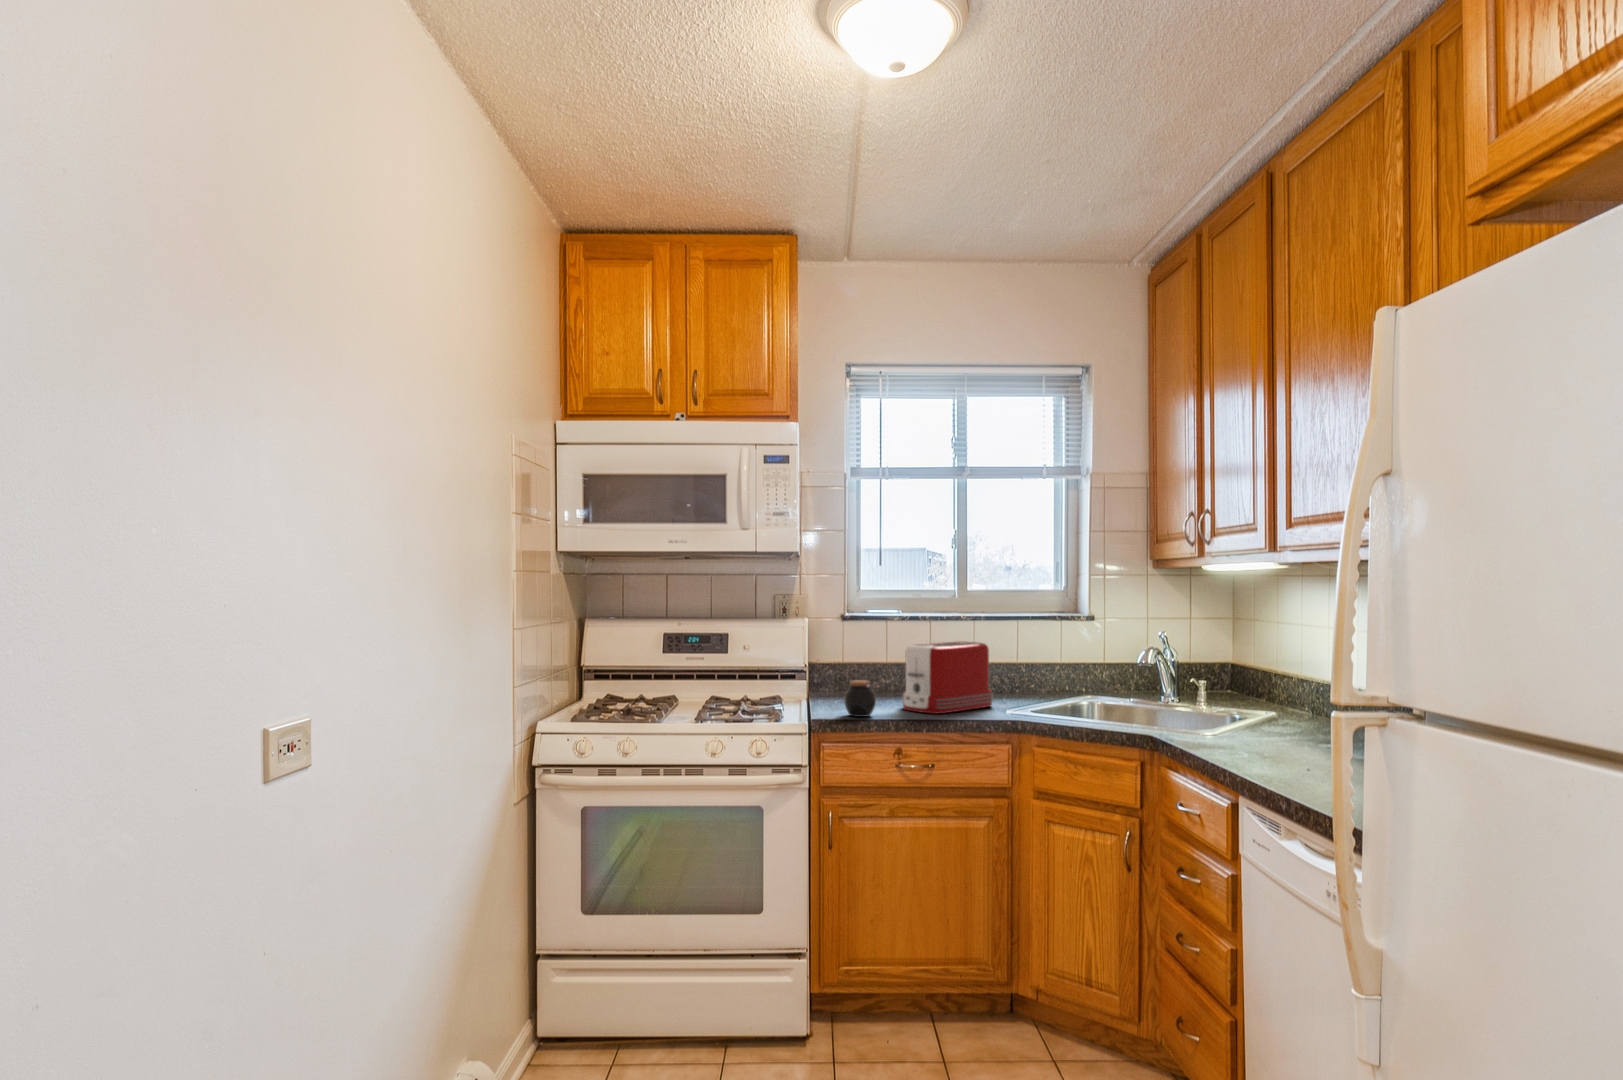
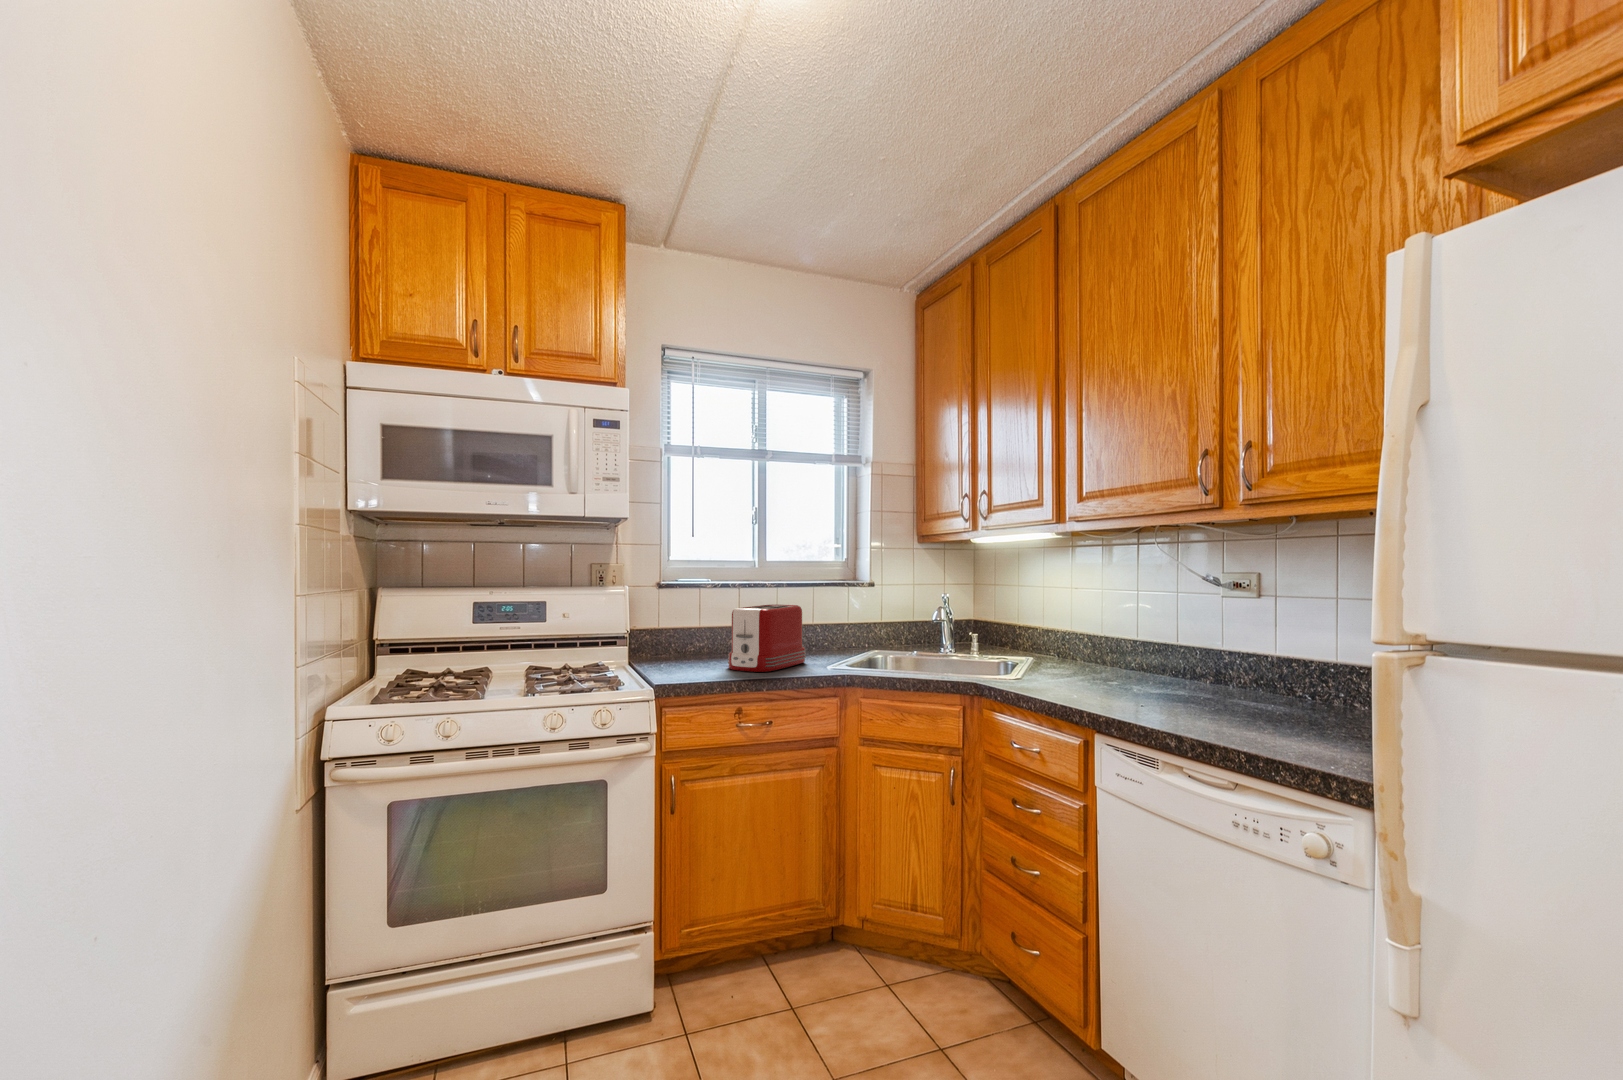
jar: present [844,680,876,717] -> none [681,643,712,679]

